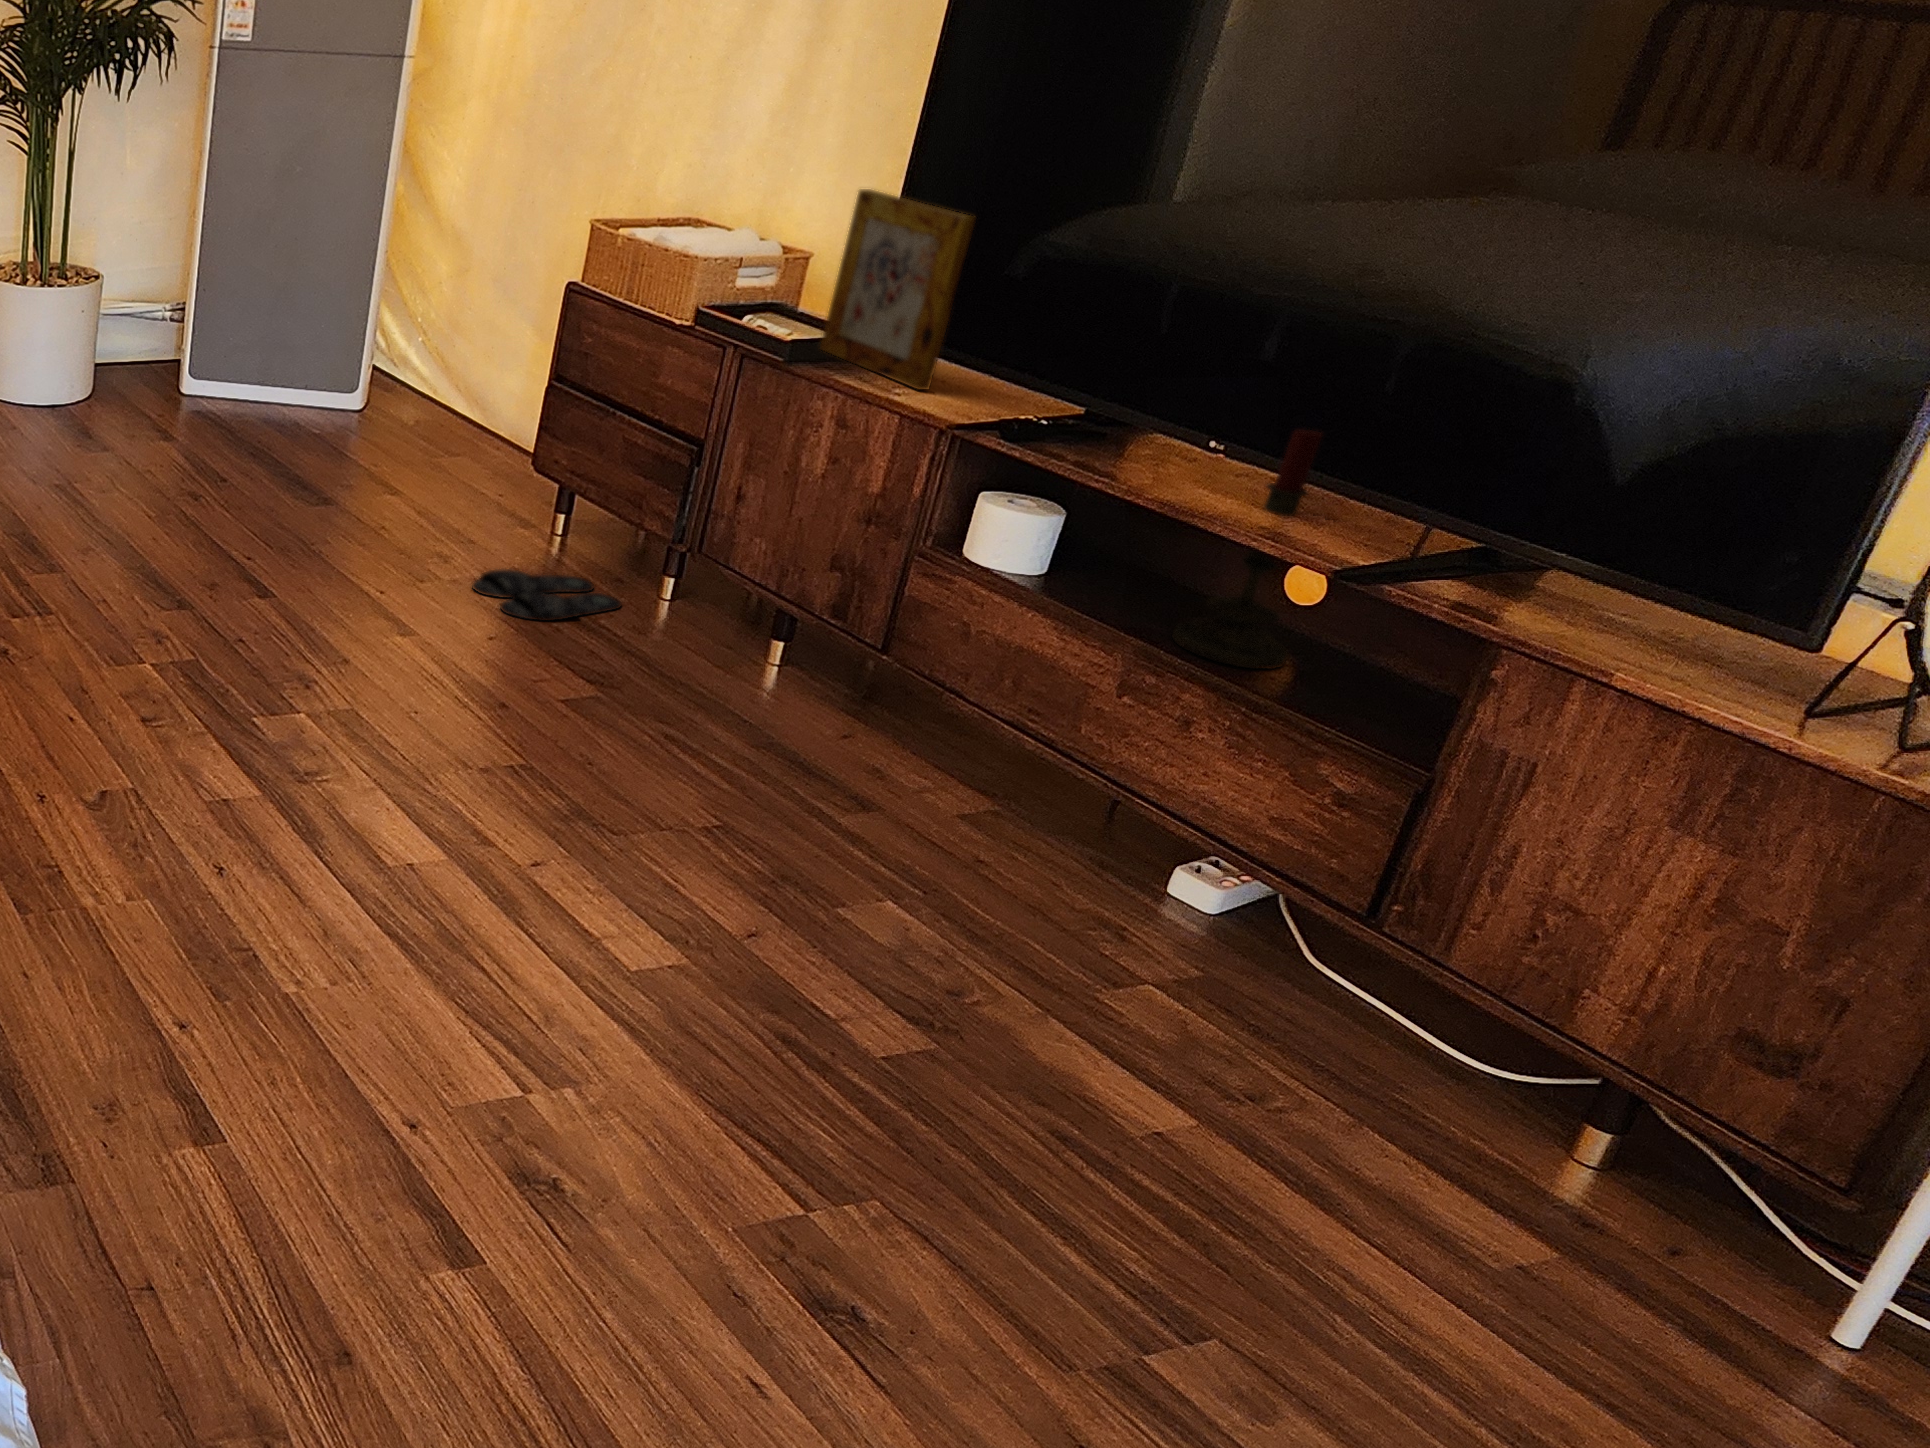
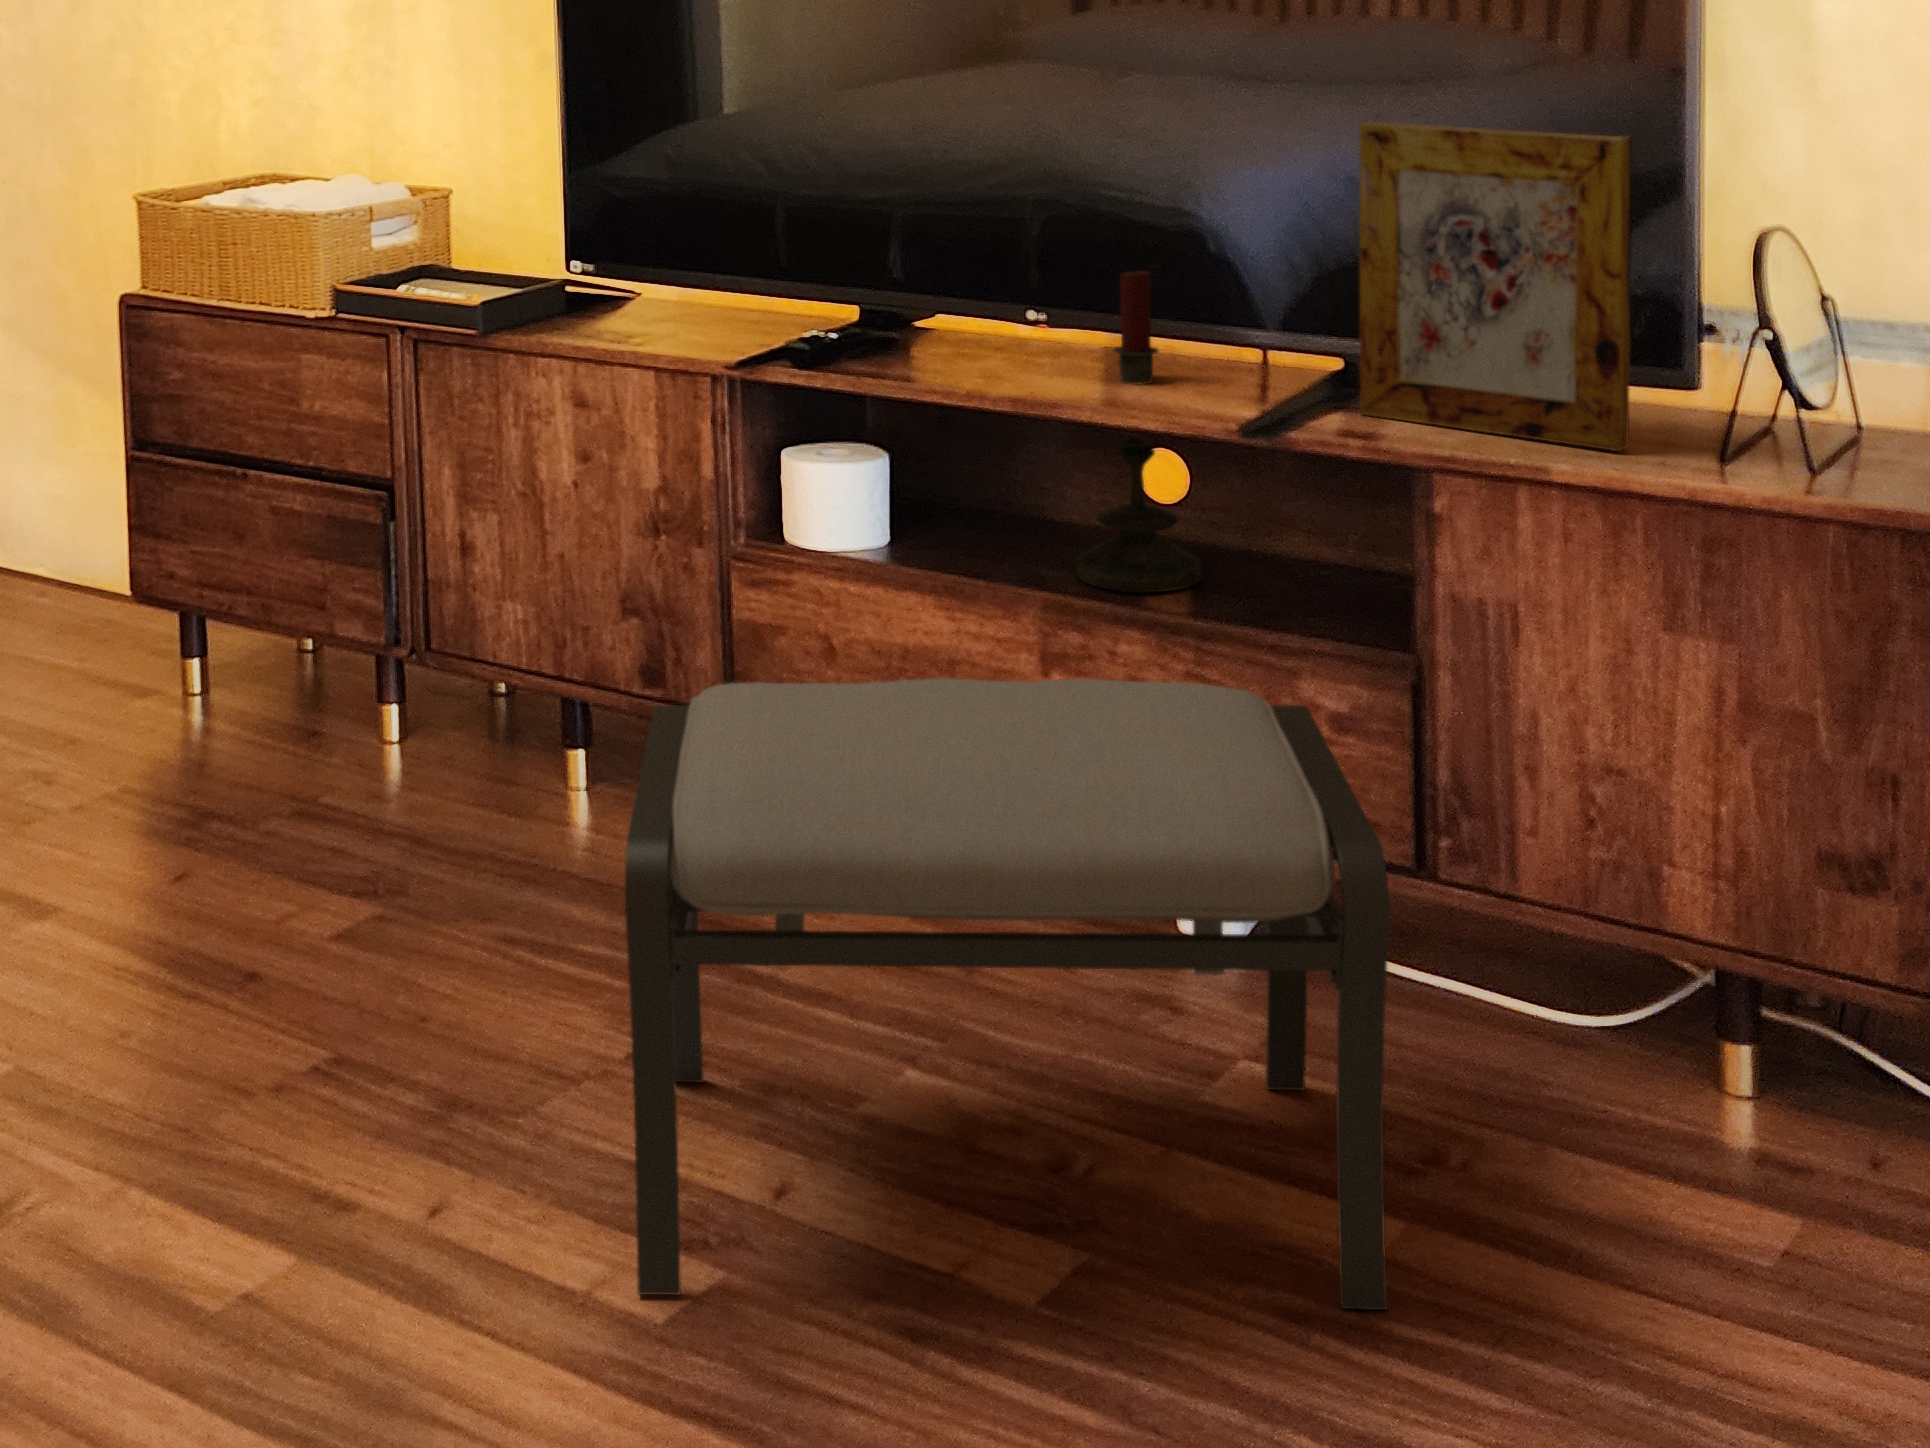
picture frame: present [820,189,976,390] -> present [1359,122,1631,451]
slippers: present [472,569,621,621] -> none [106,748,339,837]
ottoman: none [630,630,1283,1163] -> present [625,678,1390,1310]

